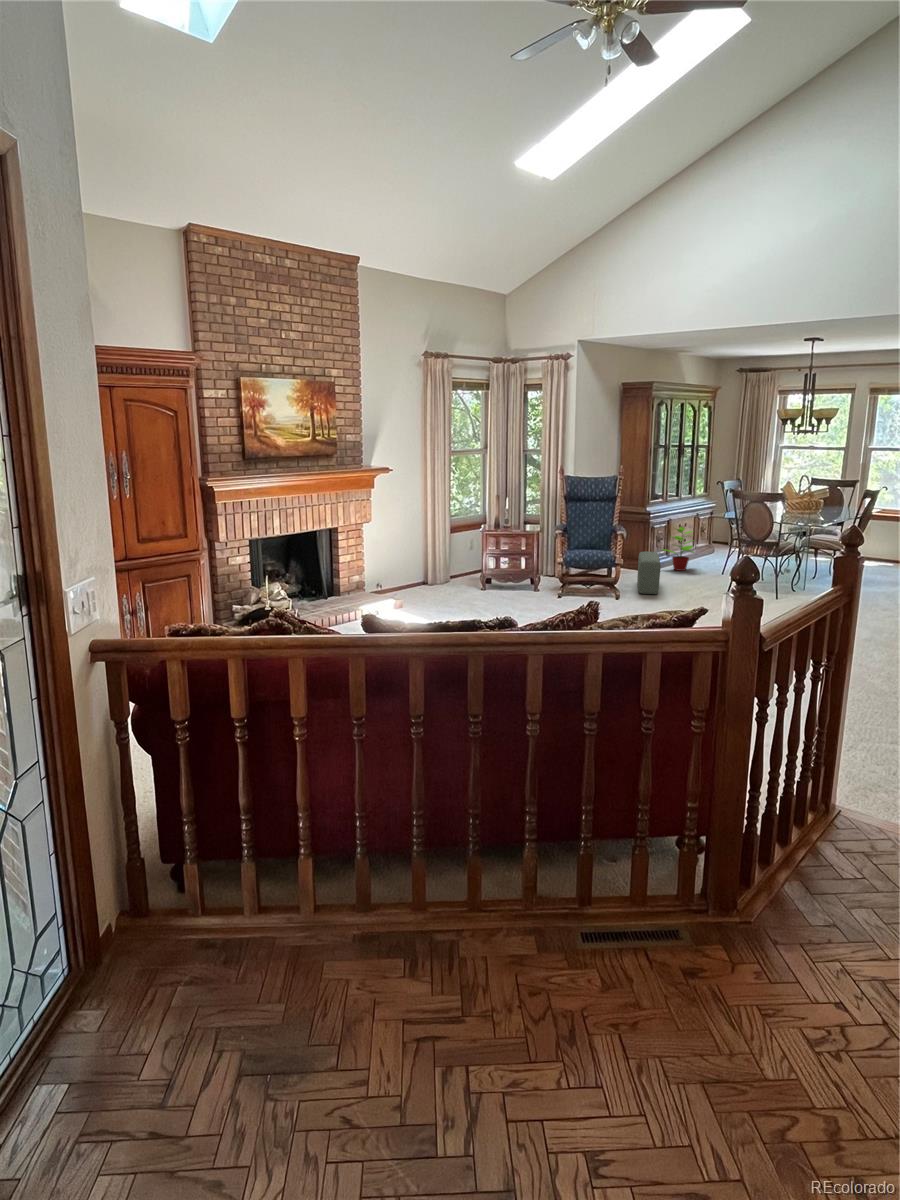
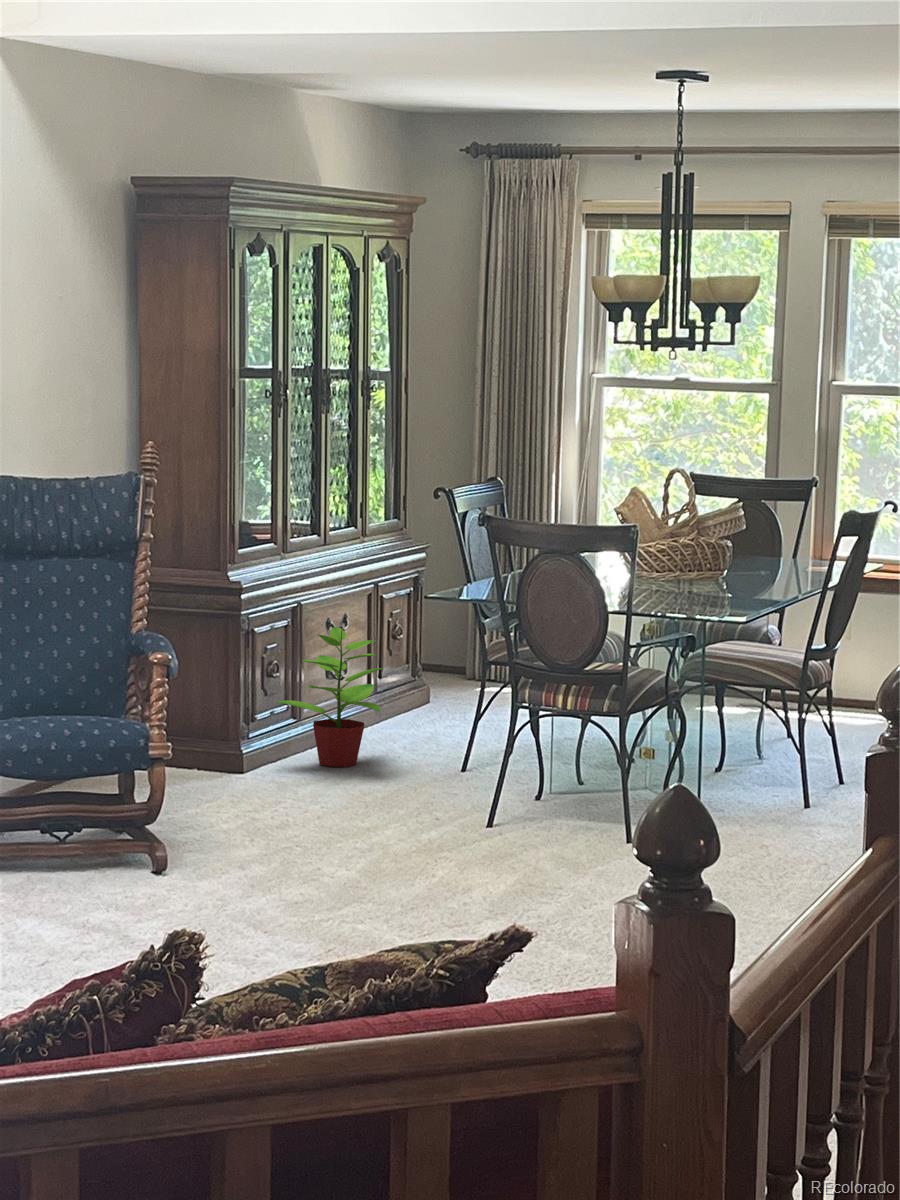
pouf: present [637,552,661,594] -> none [210,716,282,861]

